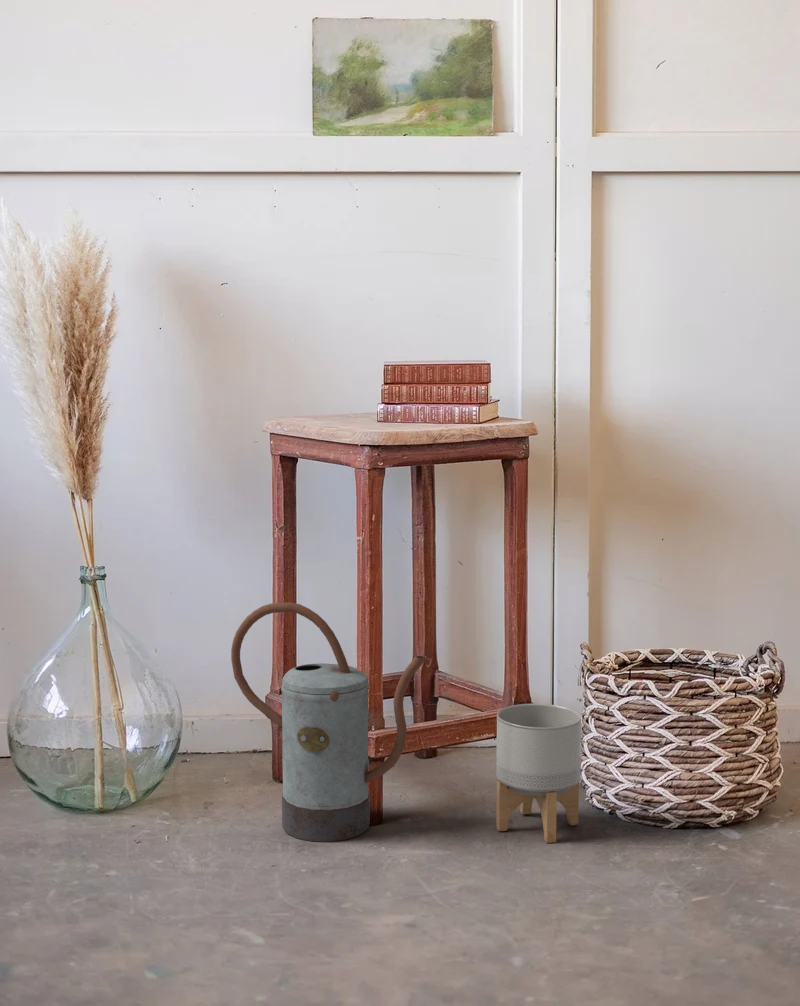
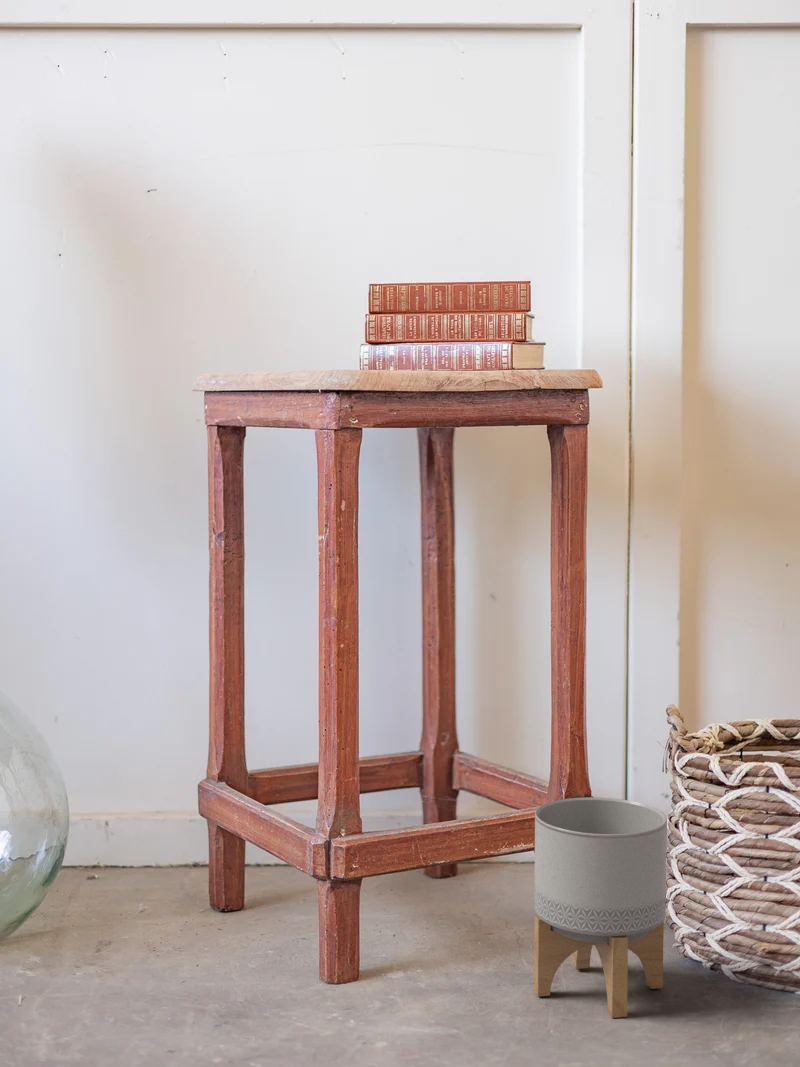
watering can: present [231,602,427,842] -> none [131,636,425,1009]

